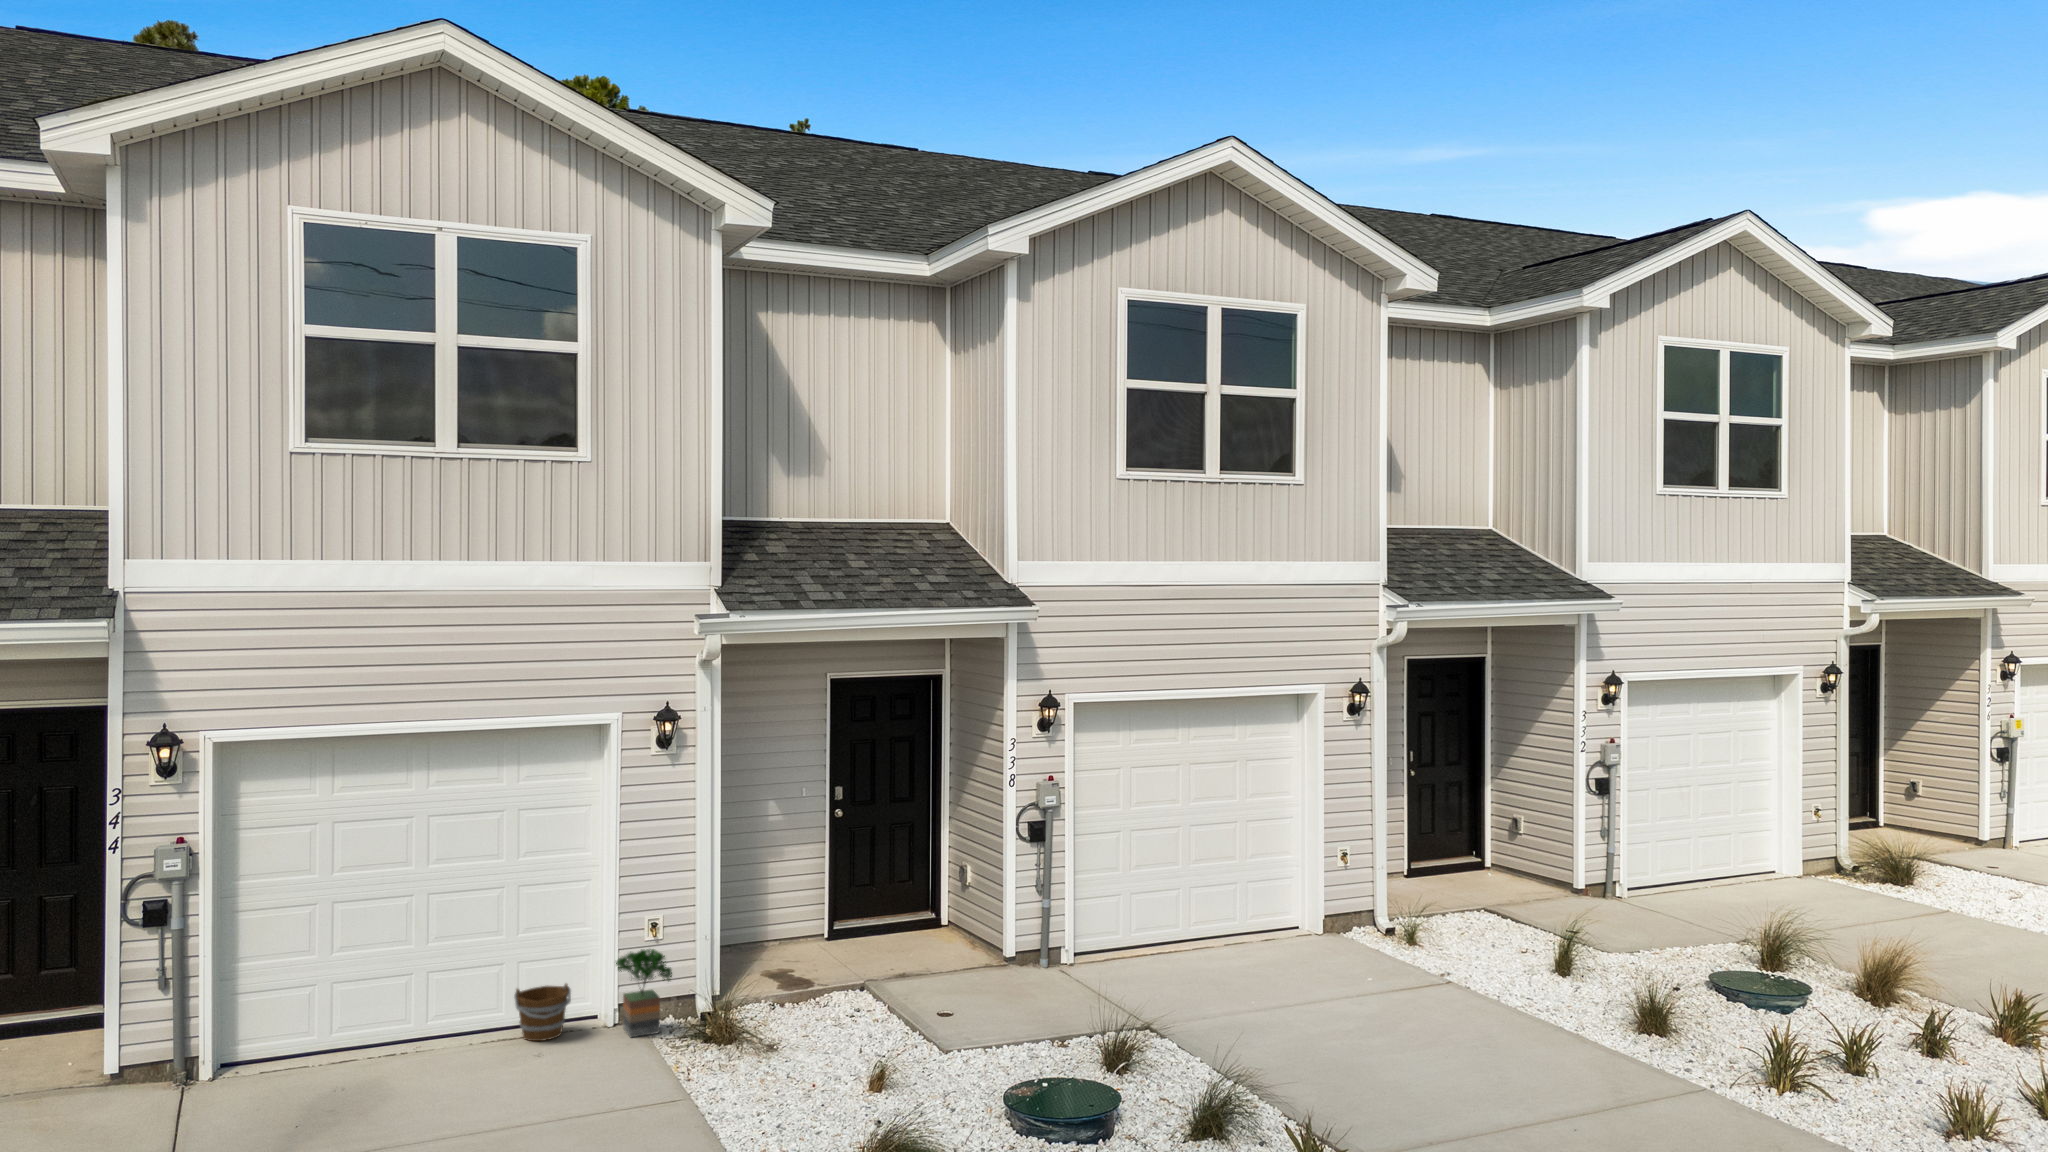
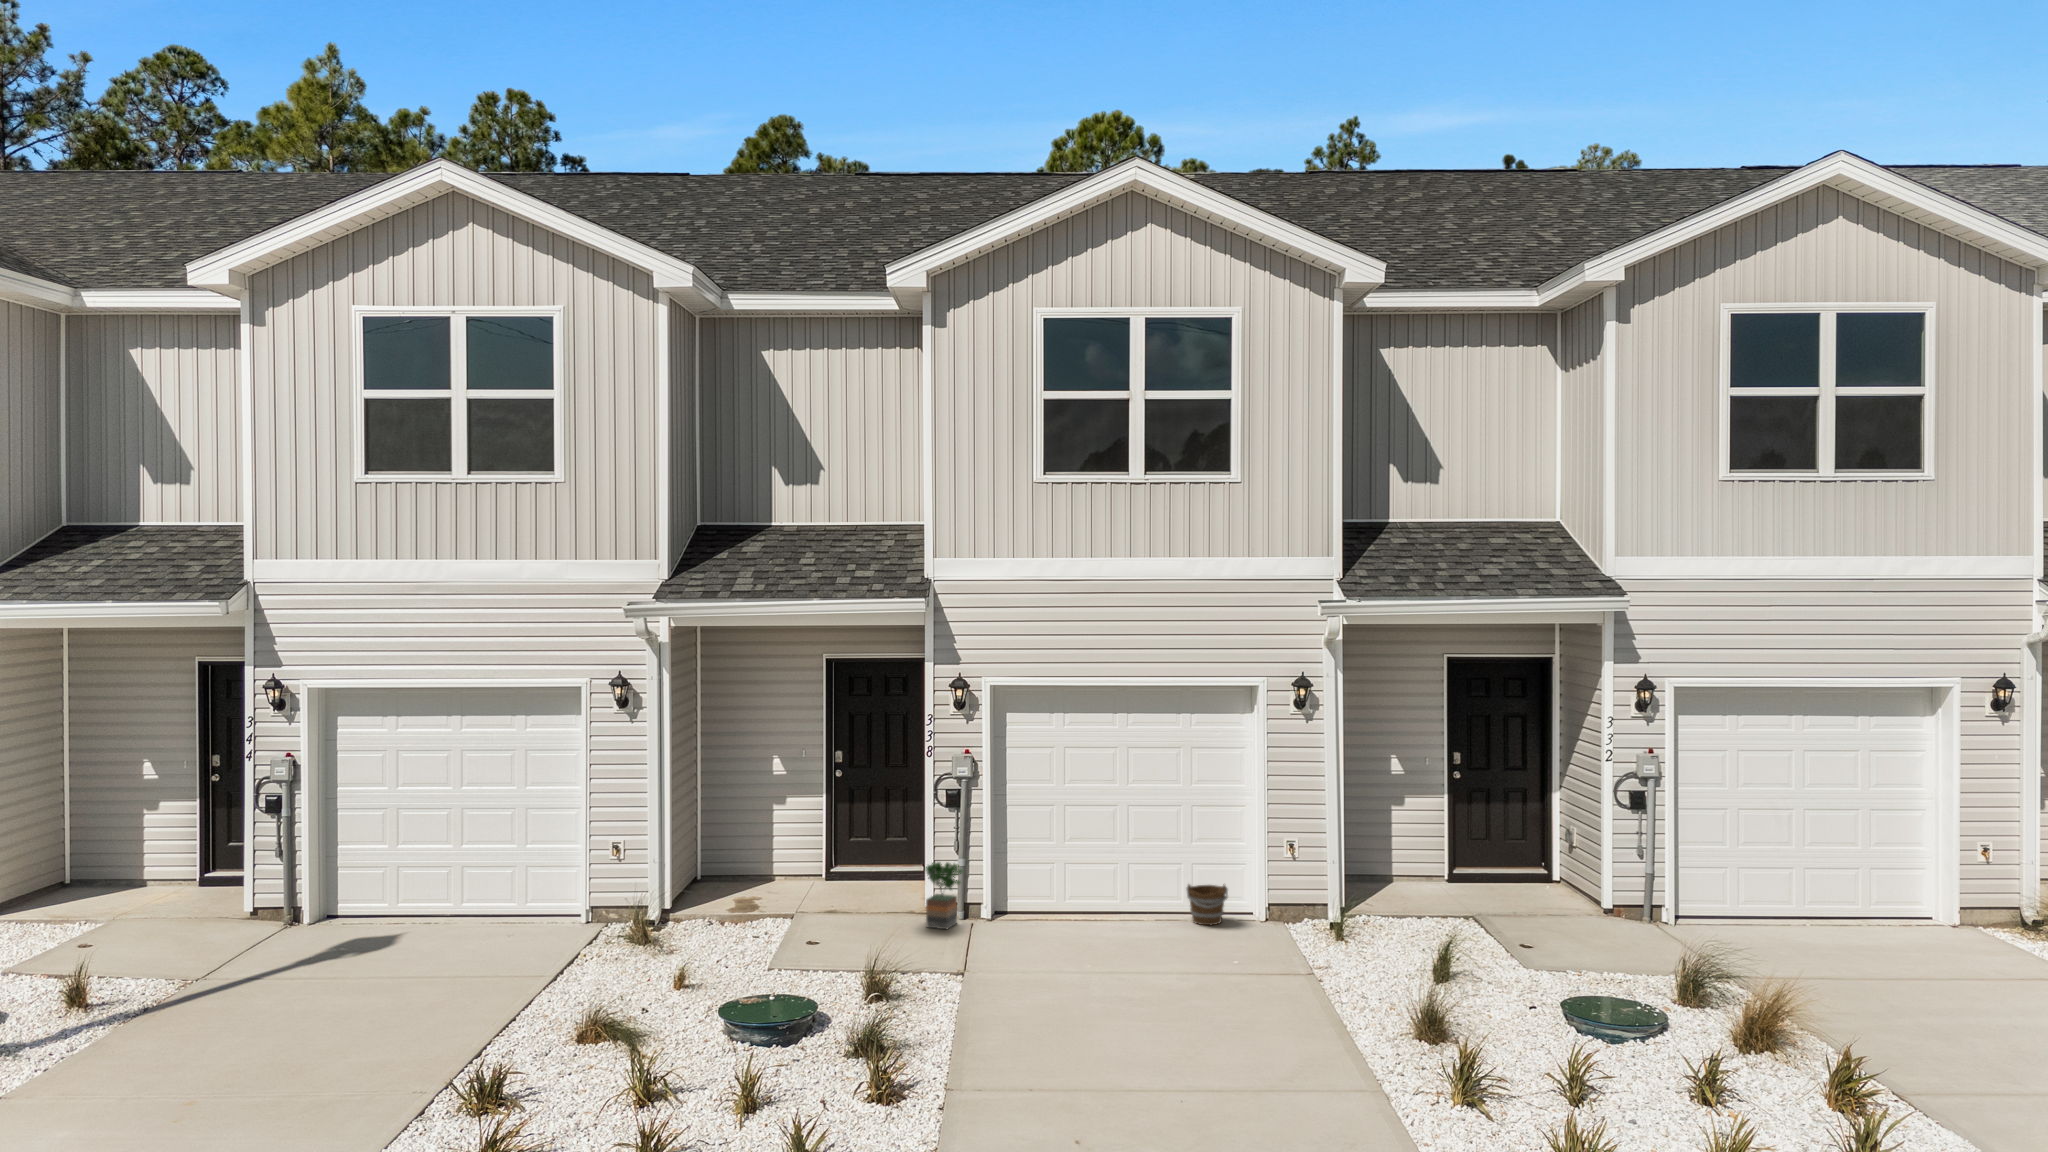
potted tree: present [616,949,672,1037] -> present [926,862,964,929]

